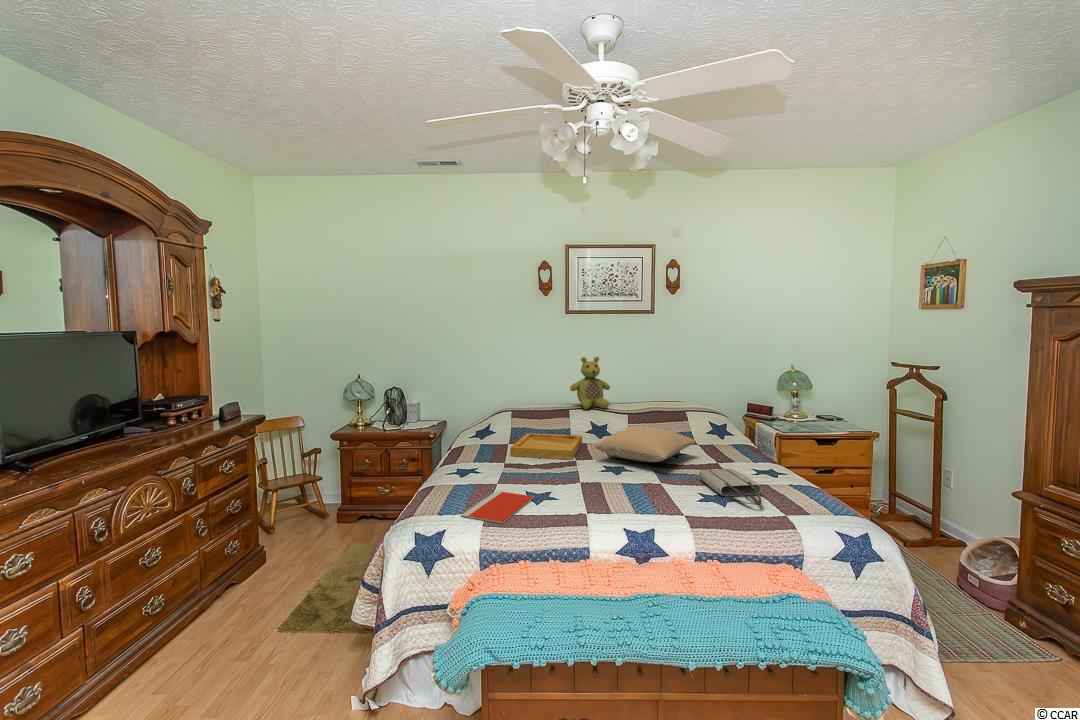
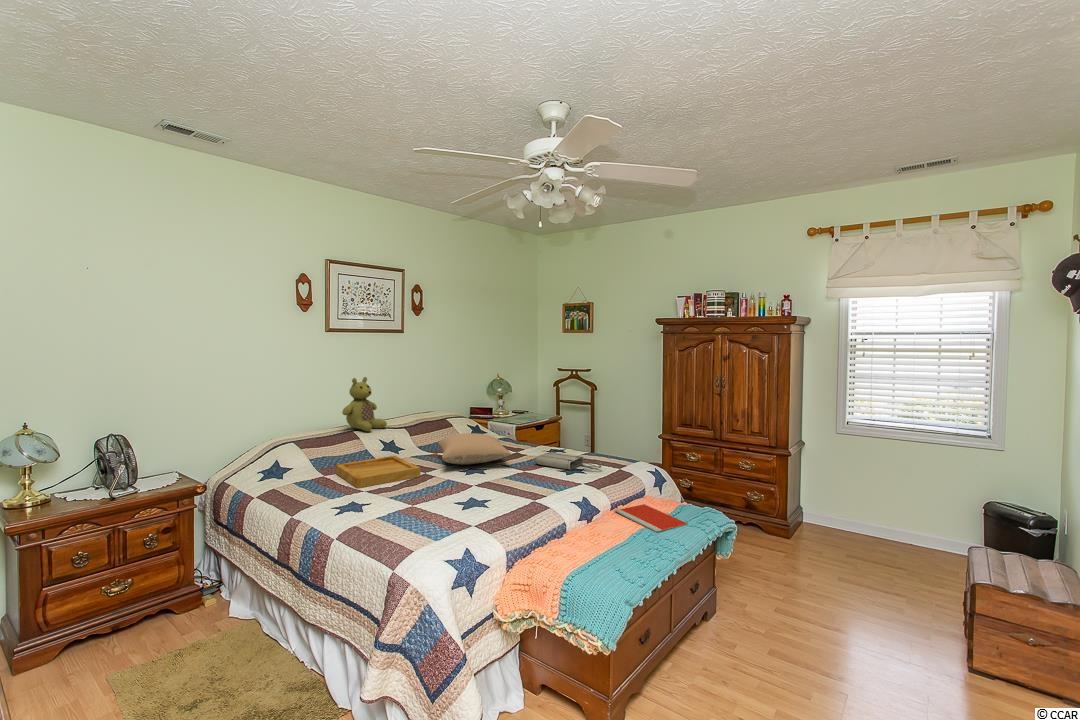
notebook: present [461,491,534,524] -> present [615,504,688,532]

